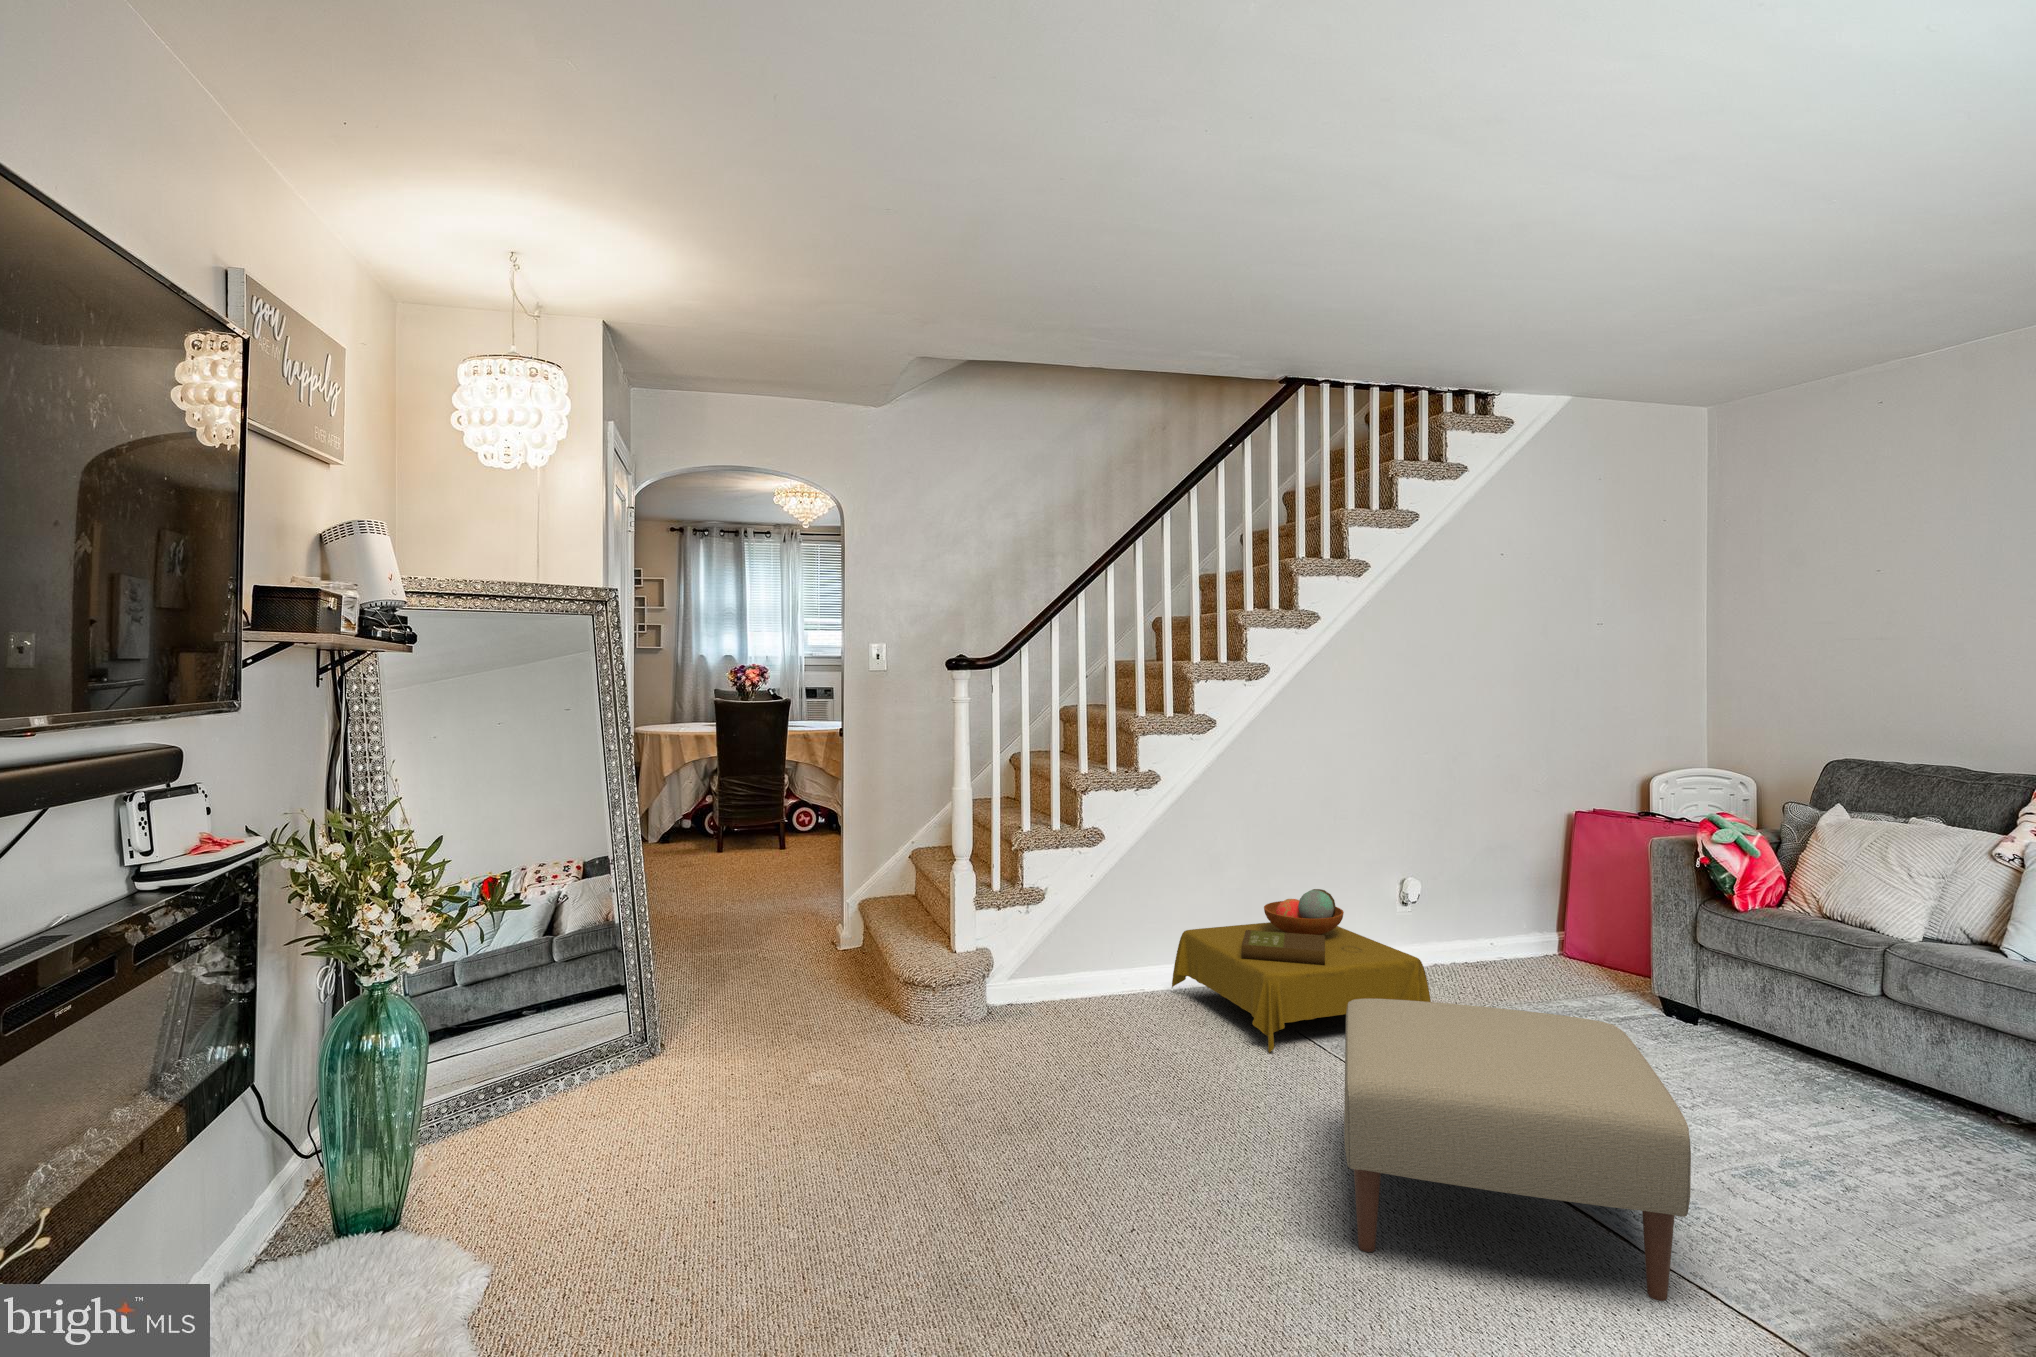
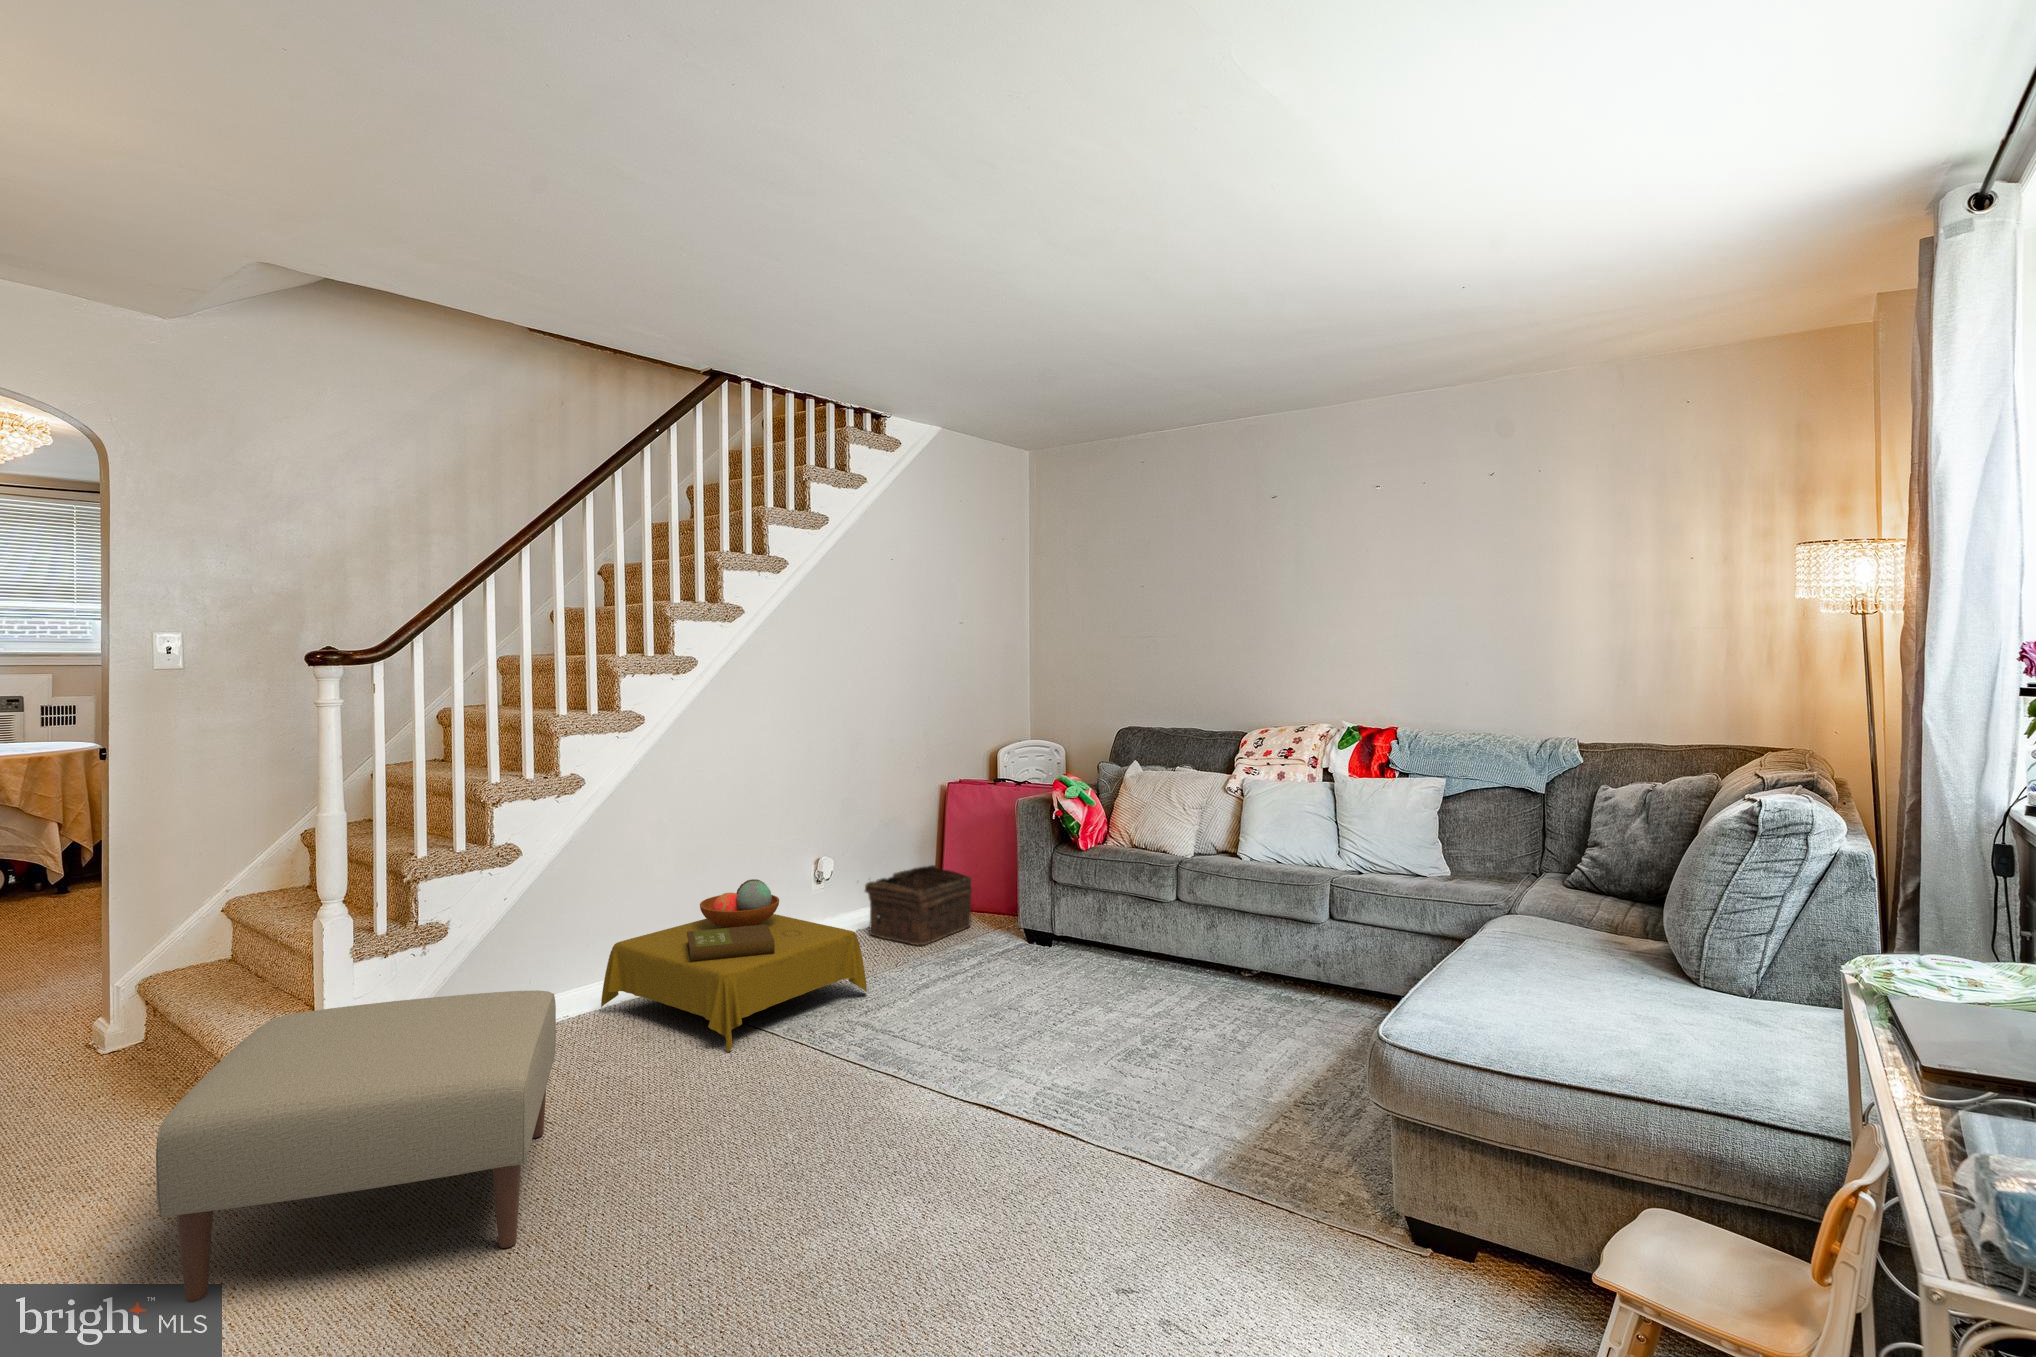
basket: none [1449,903,1594,992] -> present [865,865,972,945]
ottoman: present [1344,999,1691,1301] -> present [156,990,556,1302]

